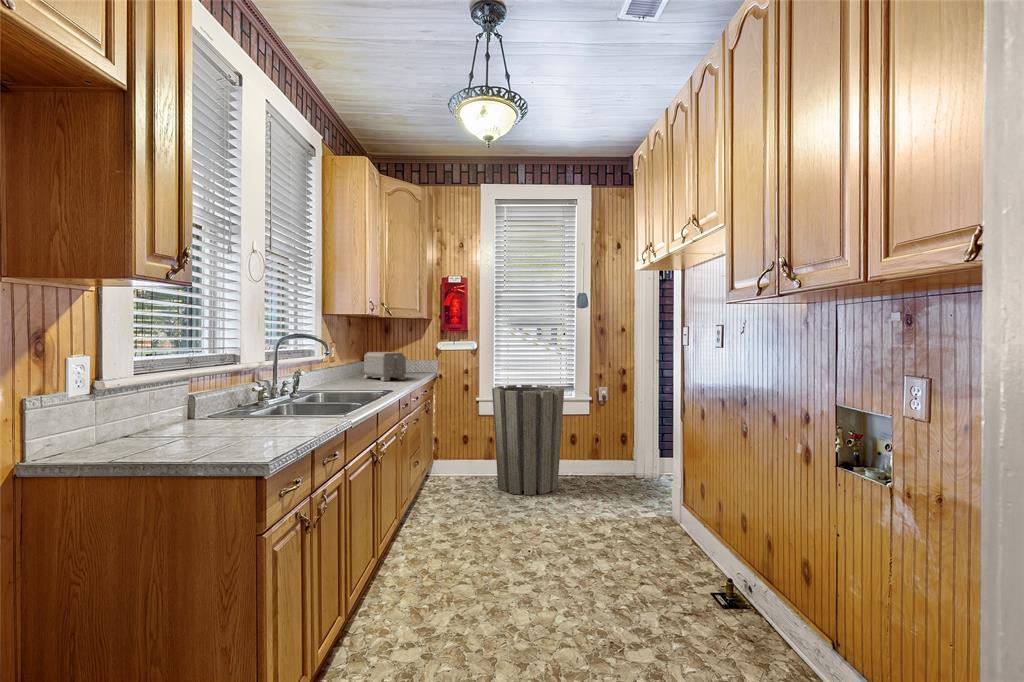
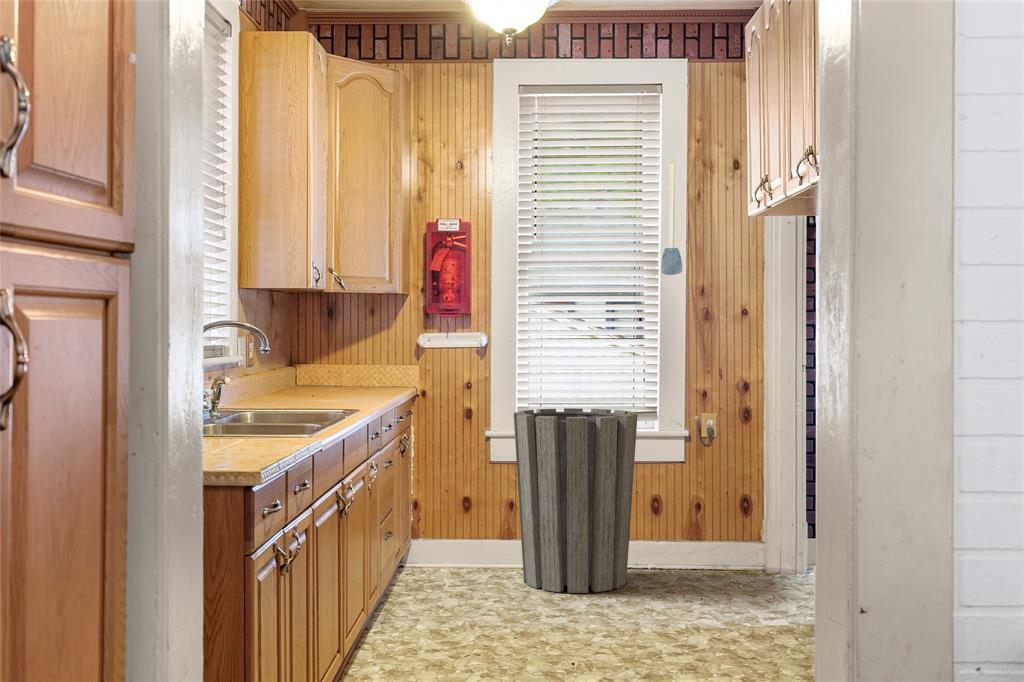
toaster: present [364,352,406,381] -> none [296,350,369,398]

